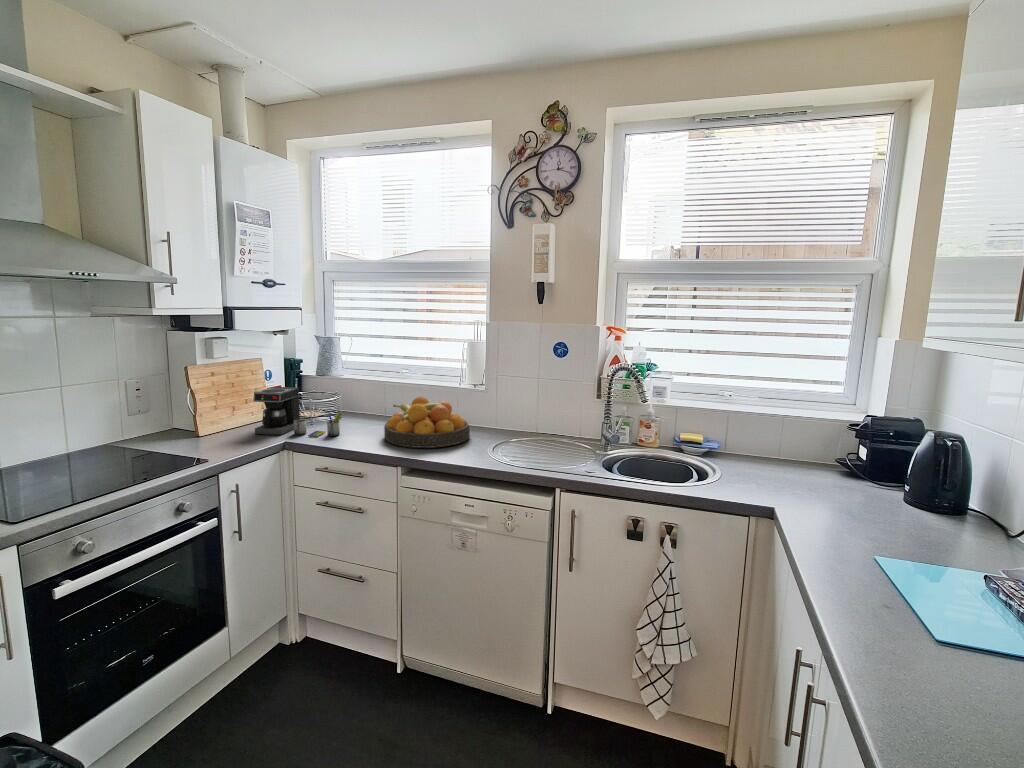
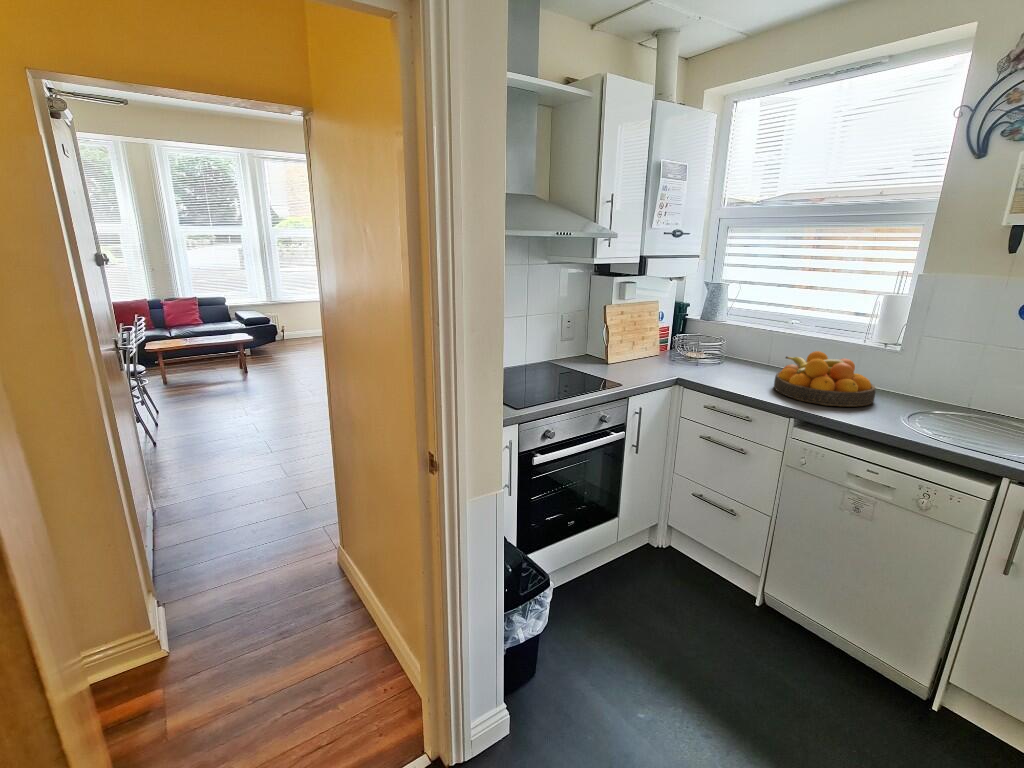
coffee maker: present [253,387,342,436] -> none [651,328,733,379]

